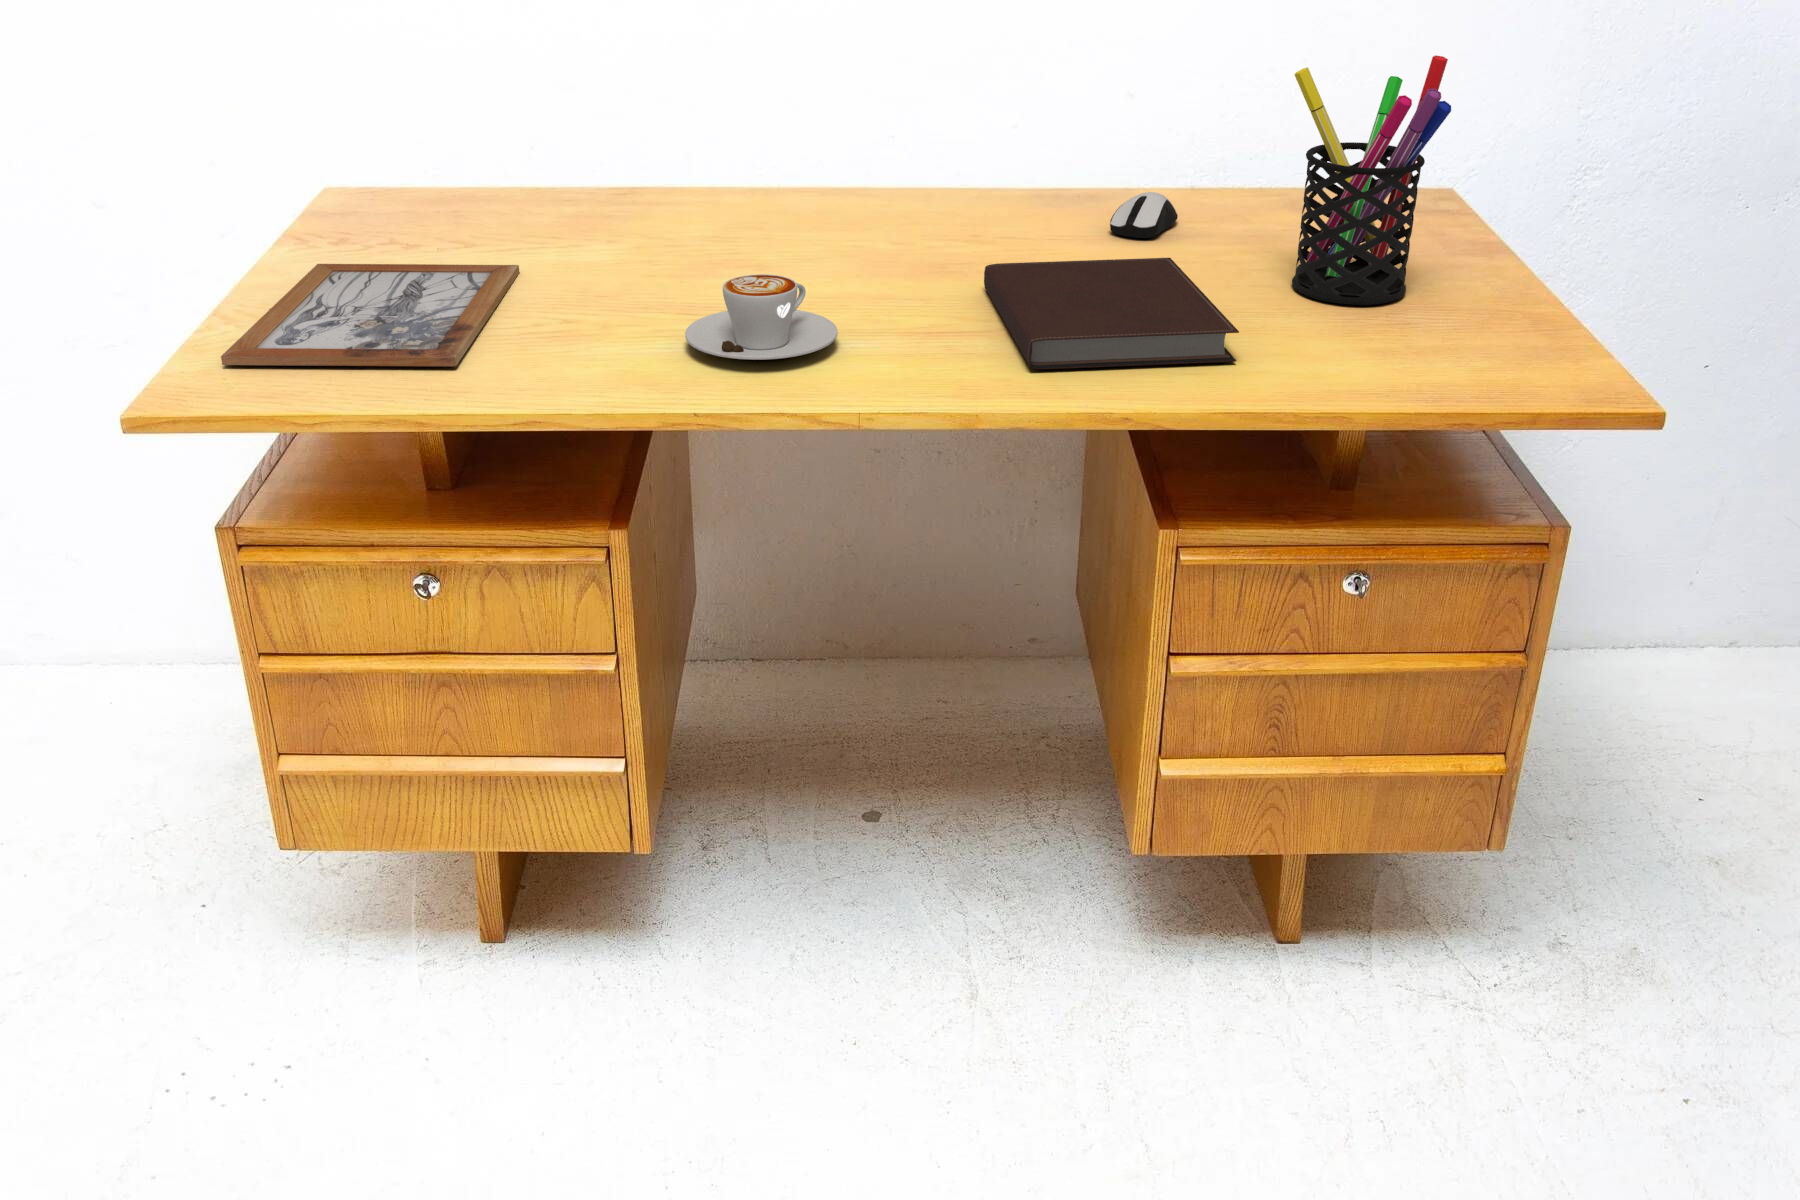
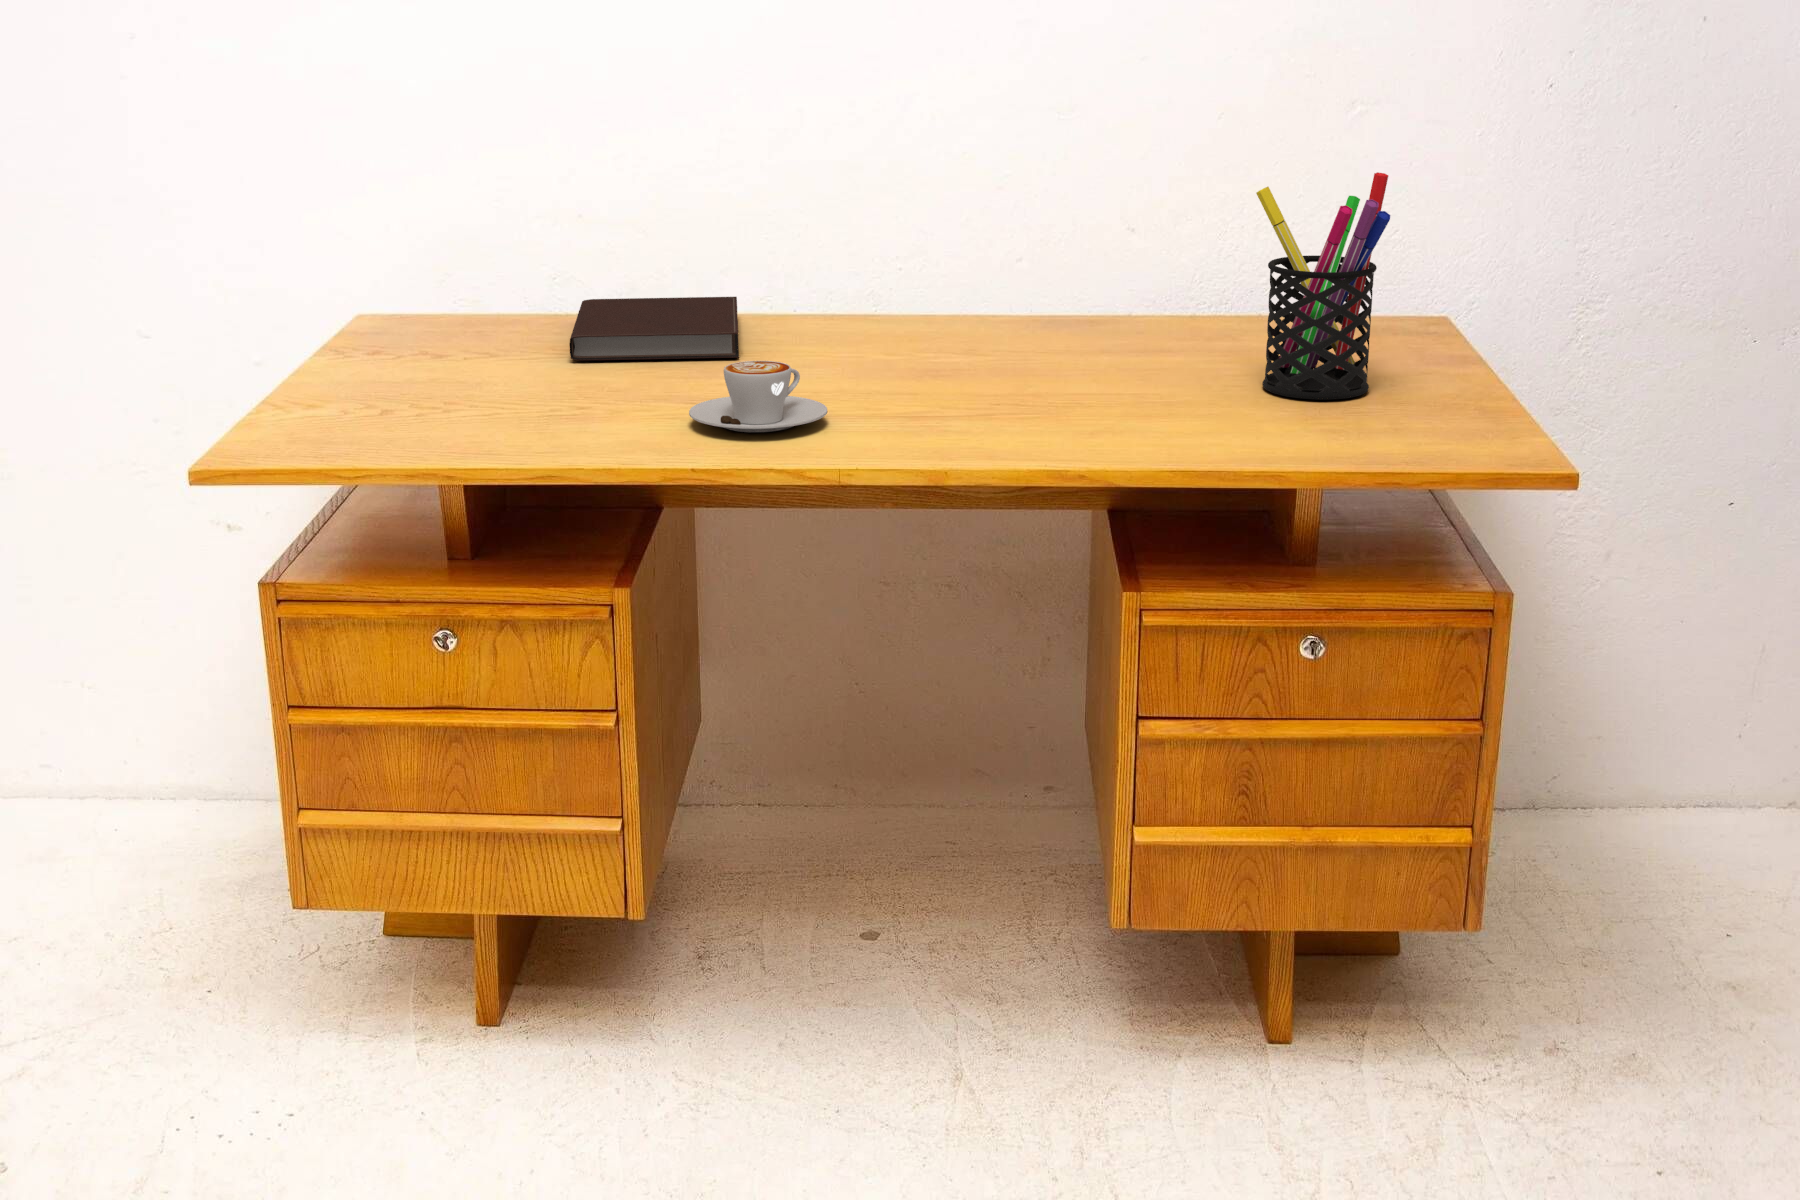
computer mouse: present [1110,192,1178,238] -> none [1103,312,1171,352]
notebook: present [984,258,1239,369] -> present [569,297,739,360]
picture frame: present [221,264,519,367] -> none [277,365,543,434]

